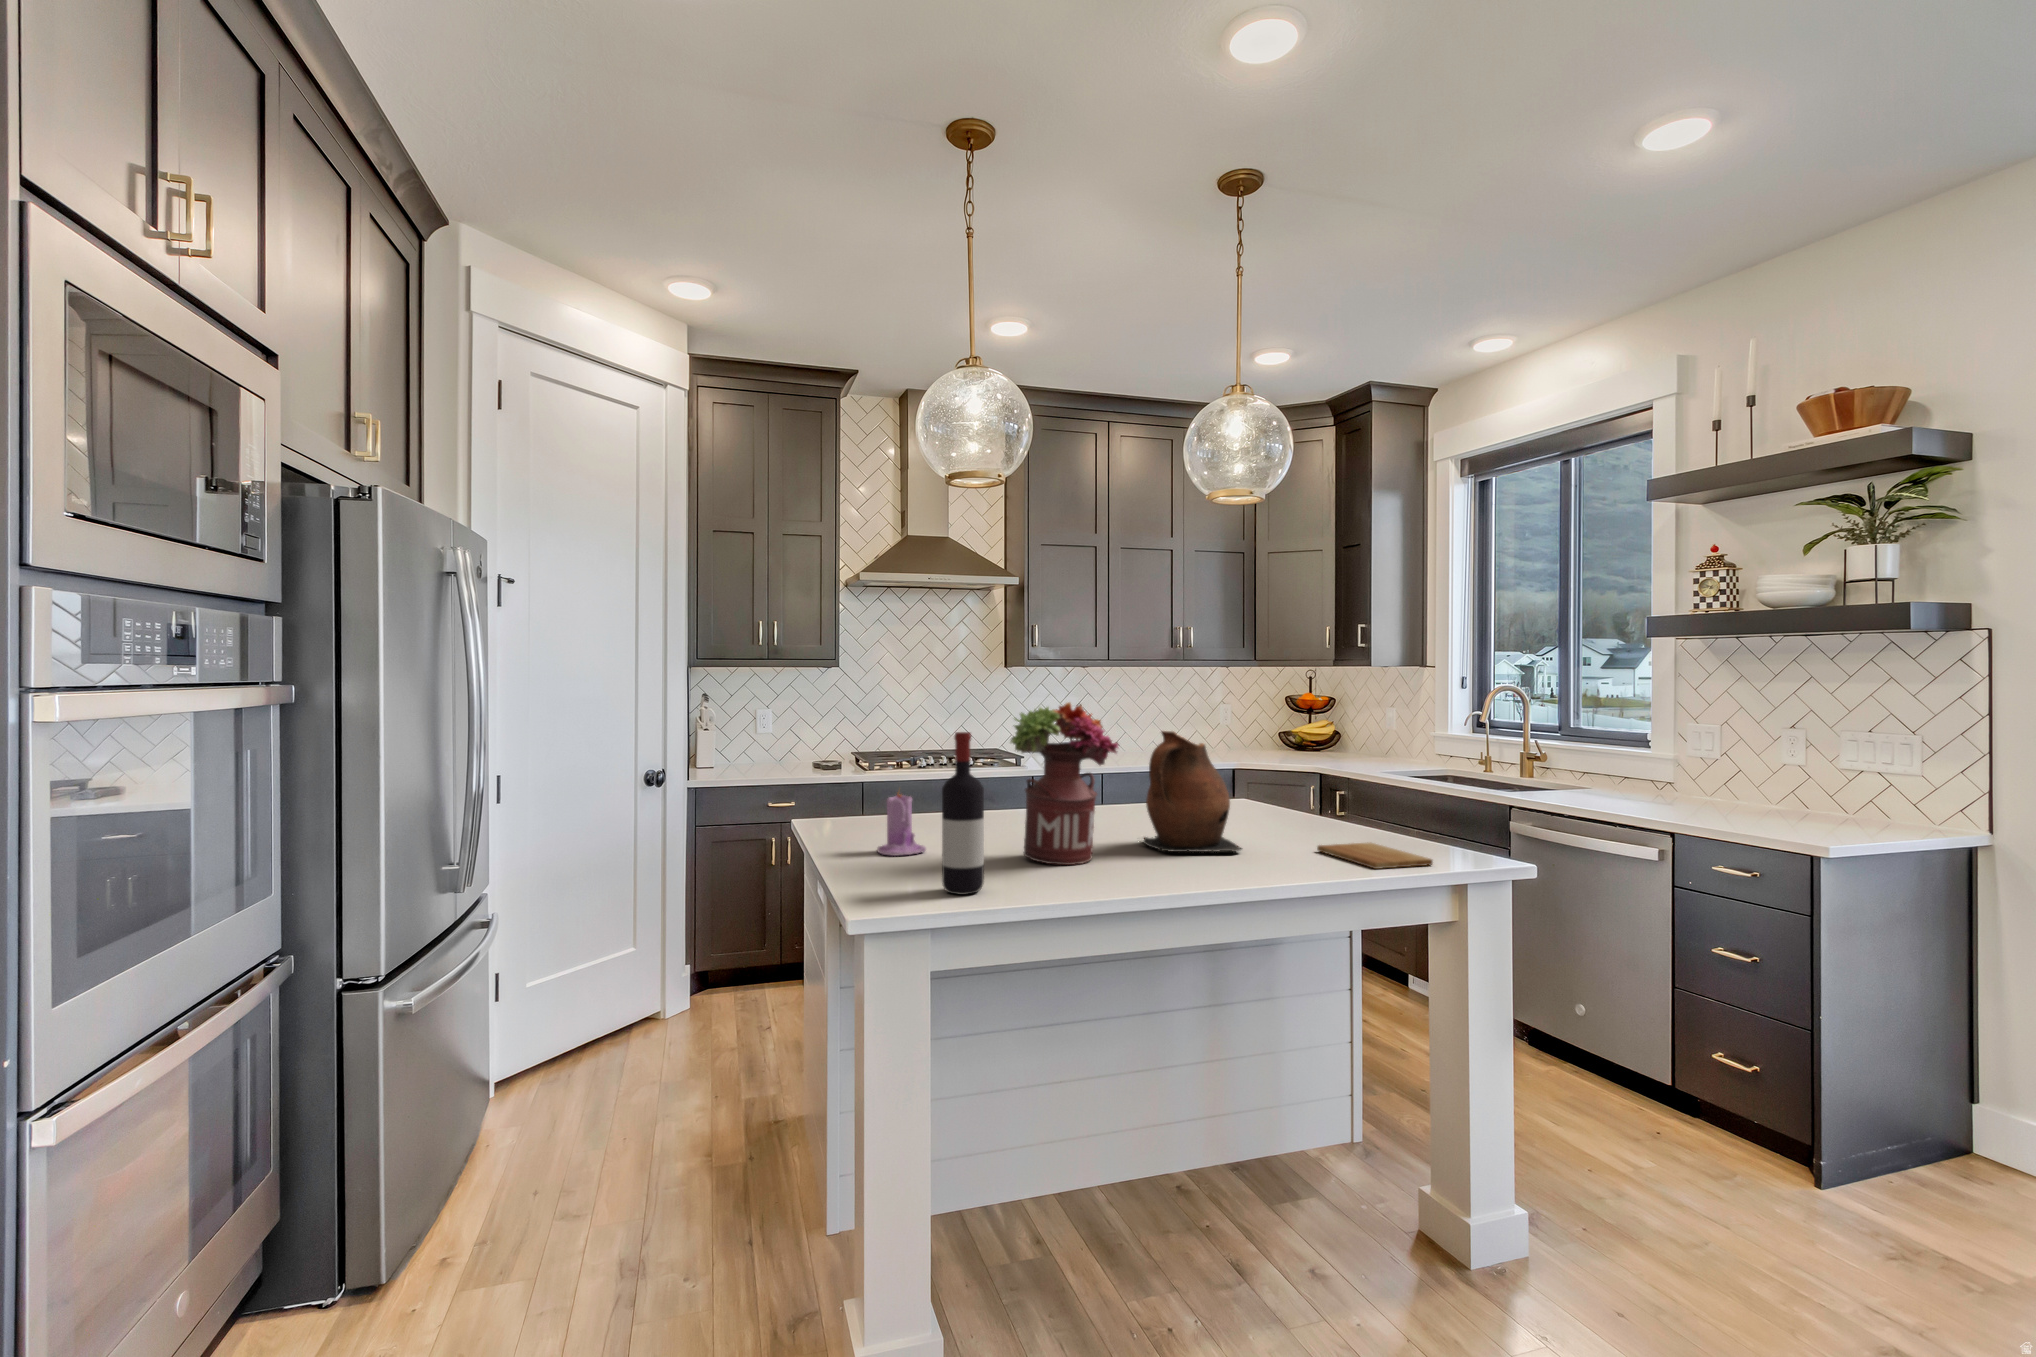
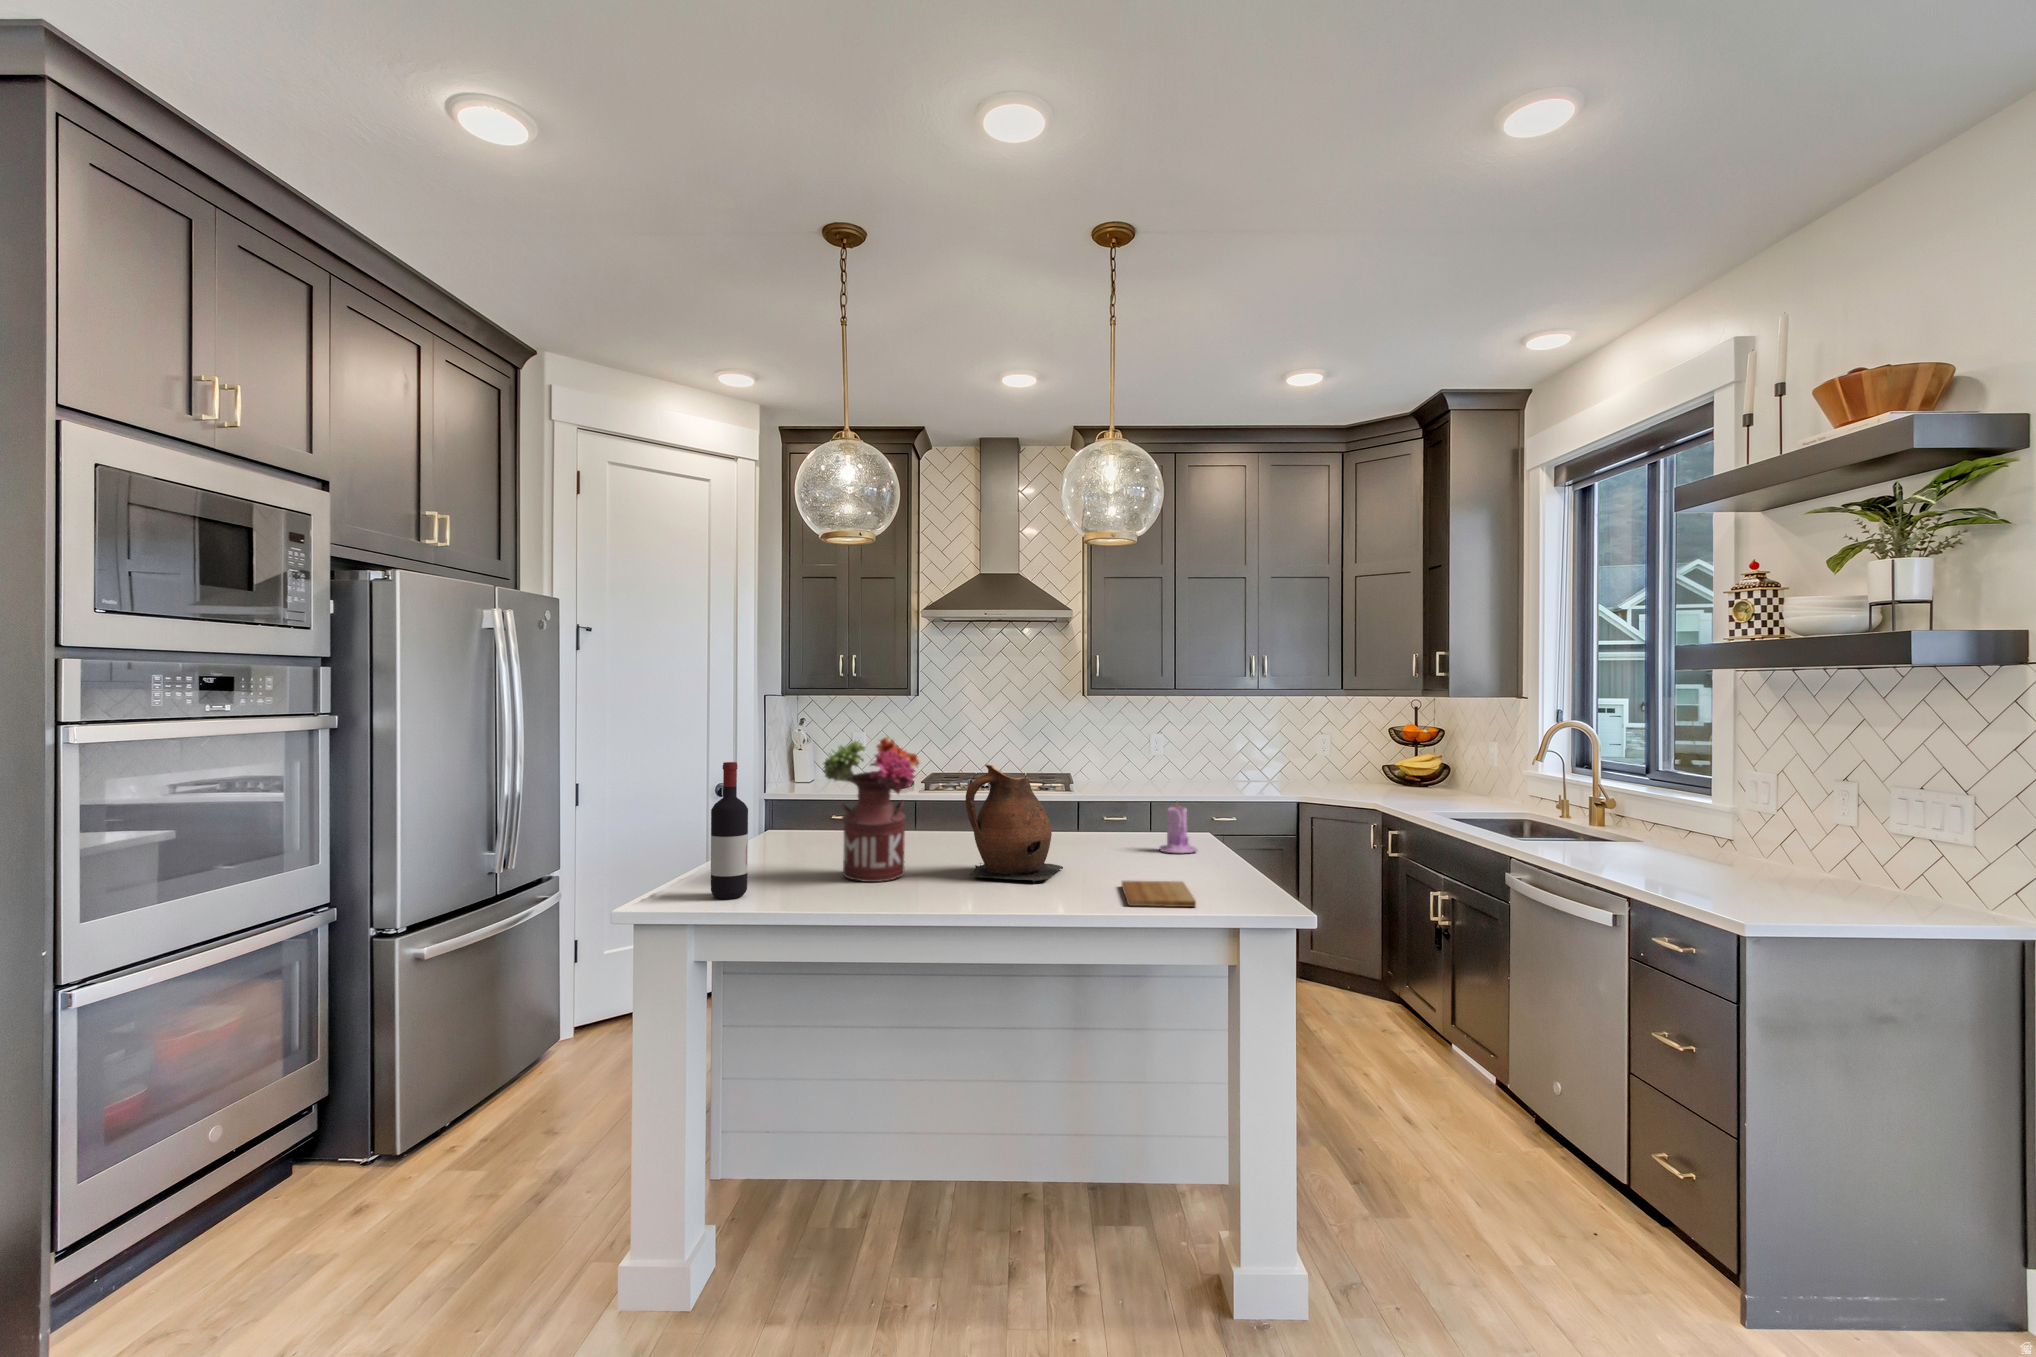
candle: present [877,793,926,856] -> present [1160,805,1198,853]

